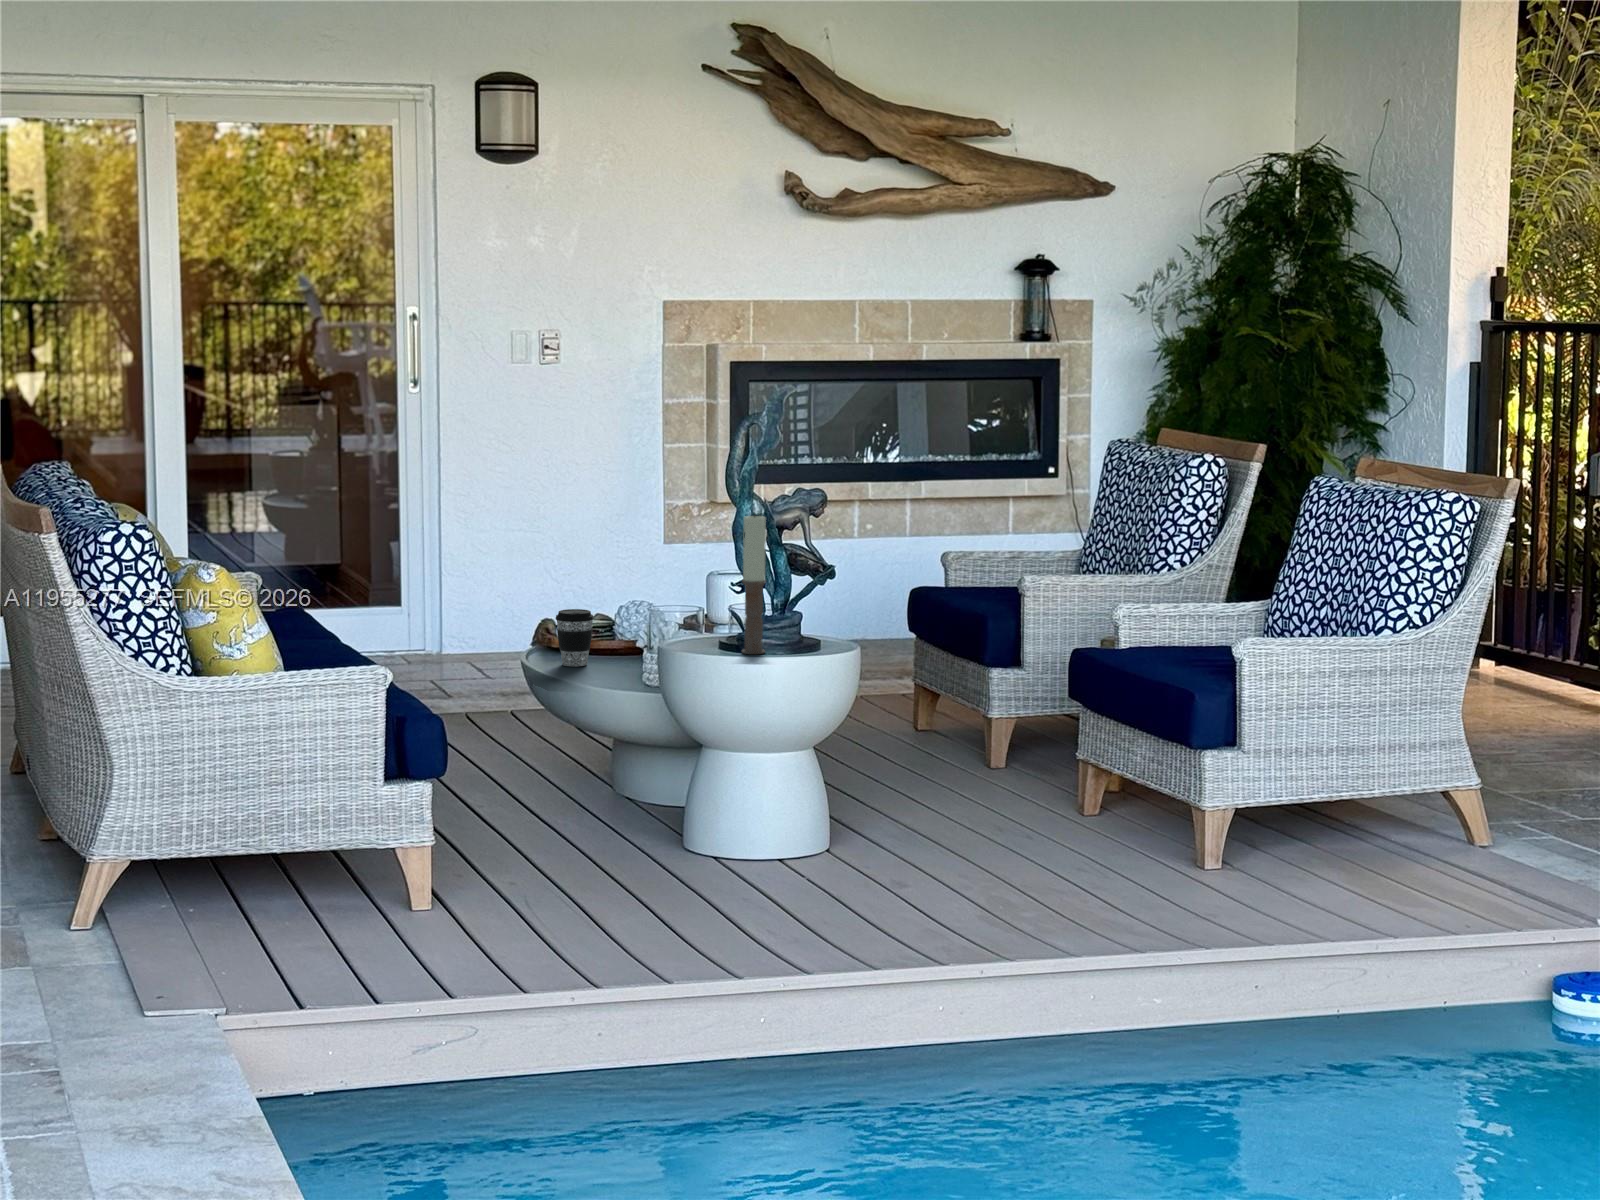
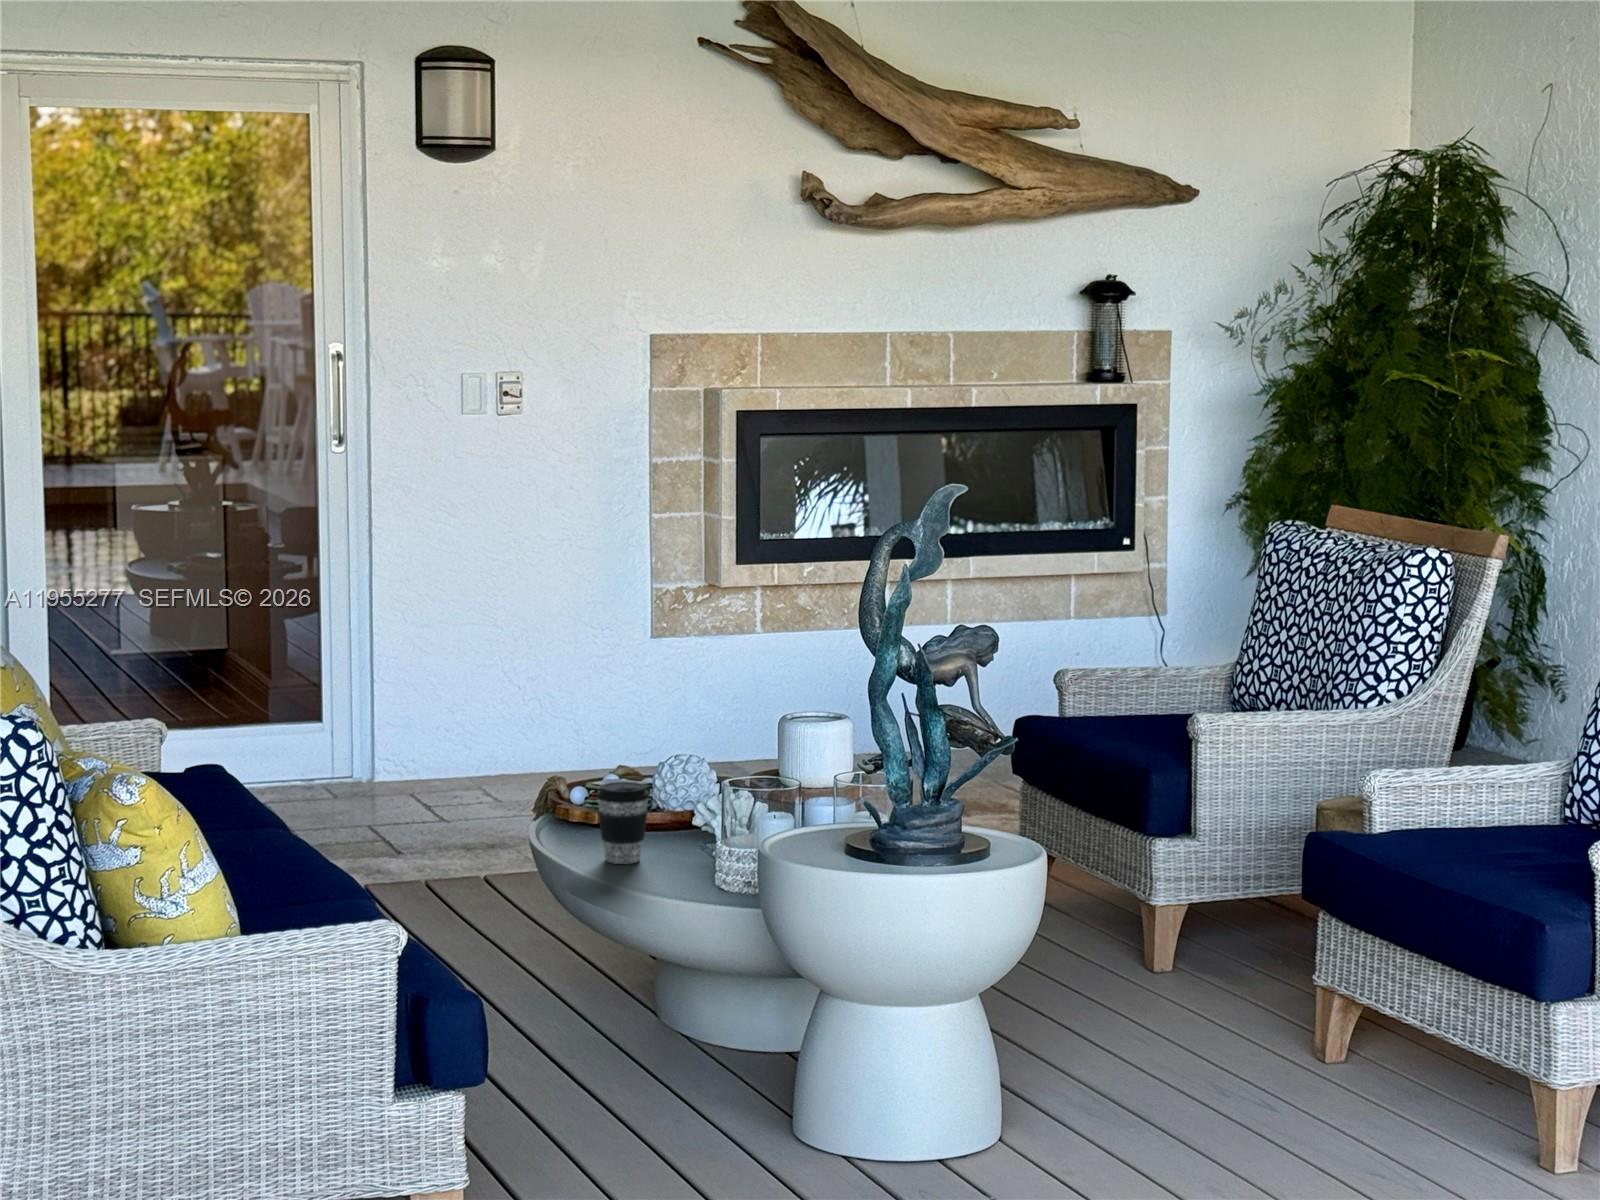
candle: present [742,515,766,654] -> none [904,669,942,874]

